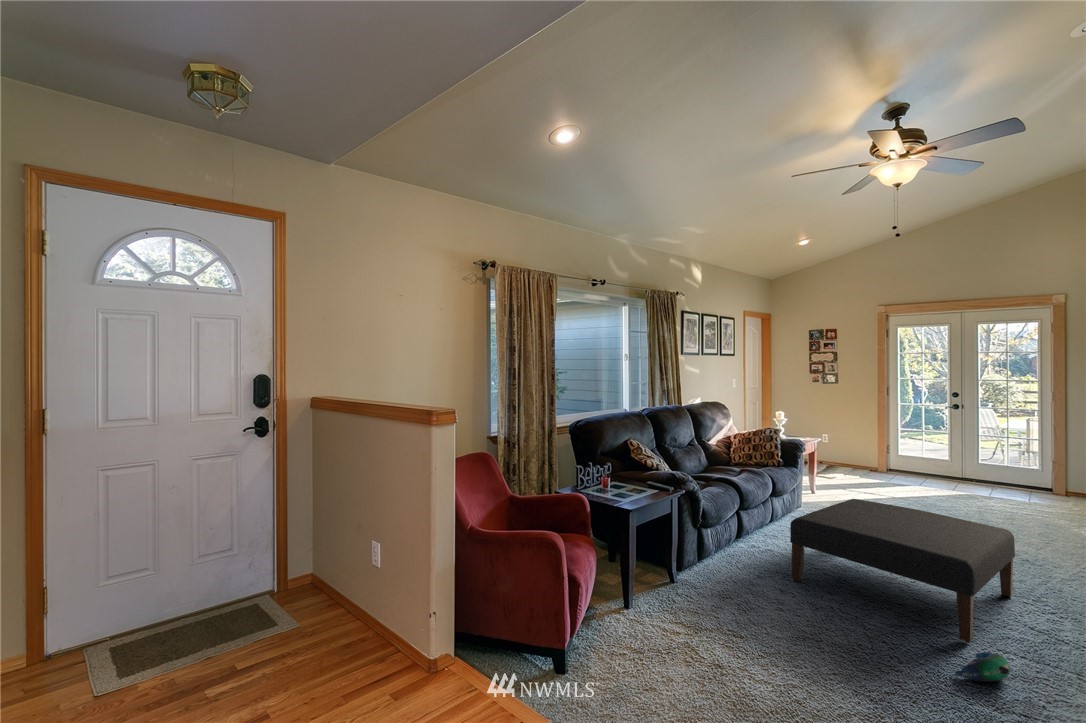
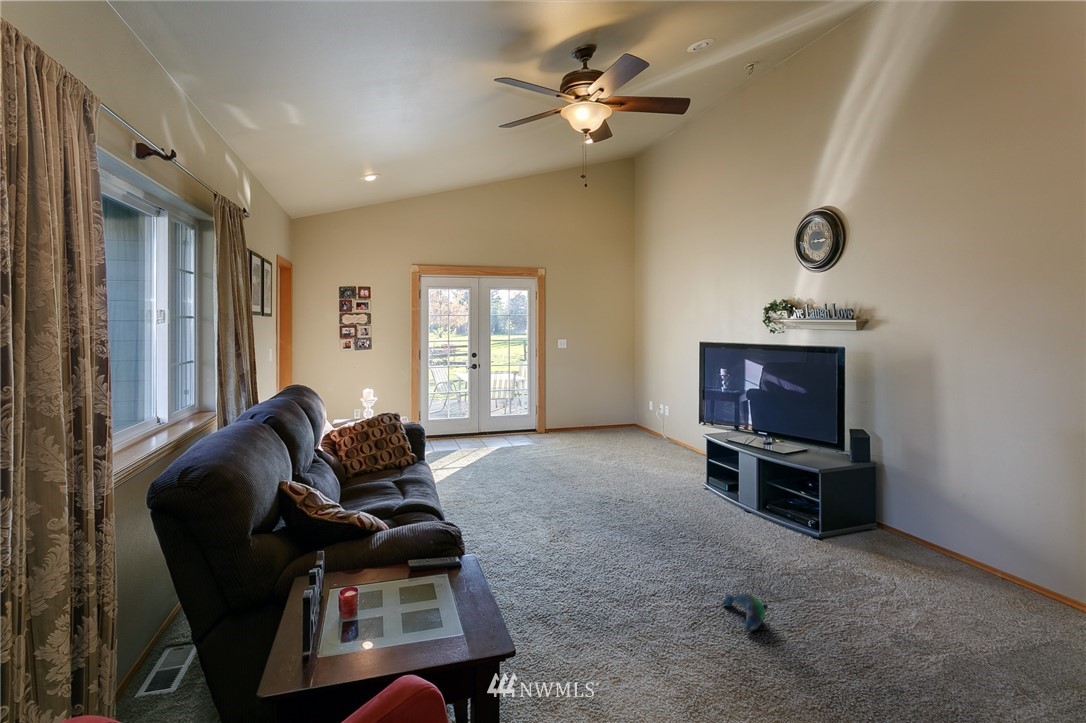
ottoman: present [790,499,1015,642] -> none [518,475,708,606]

